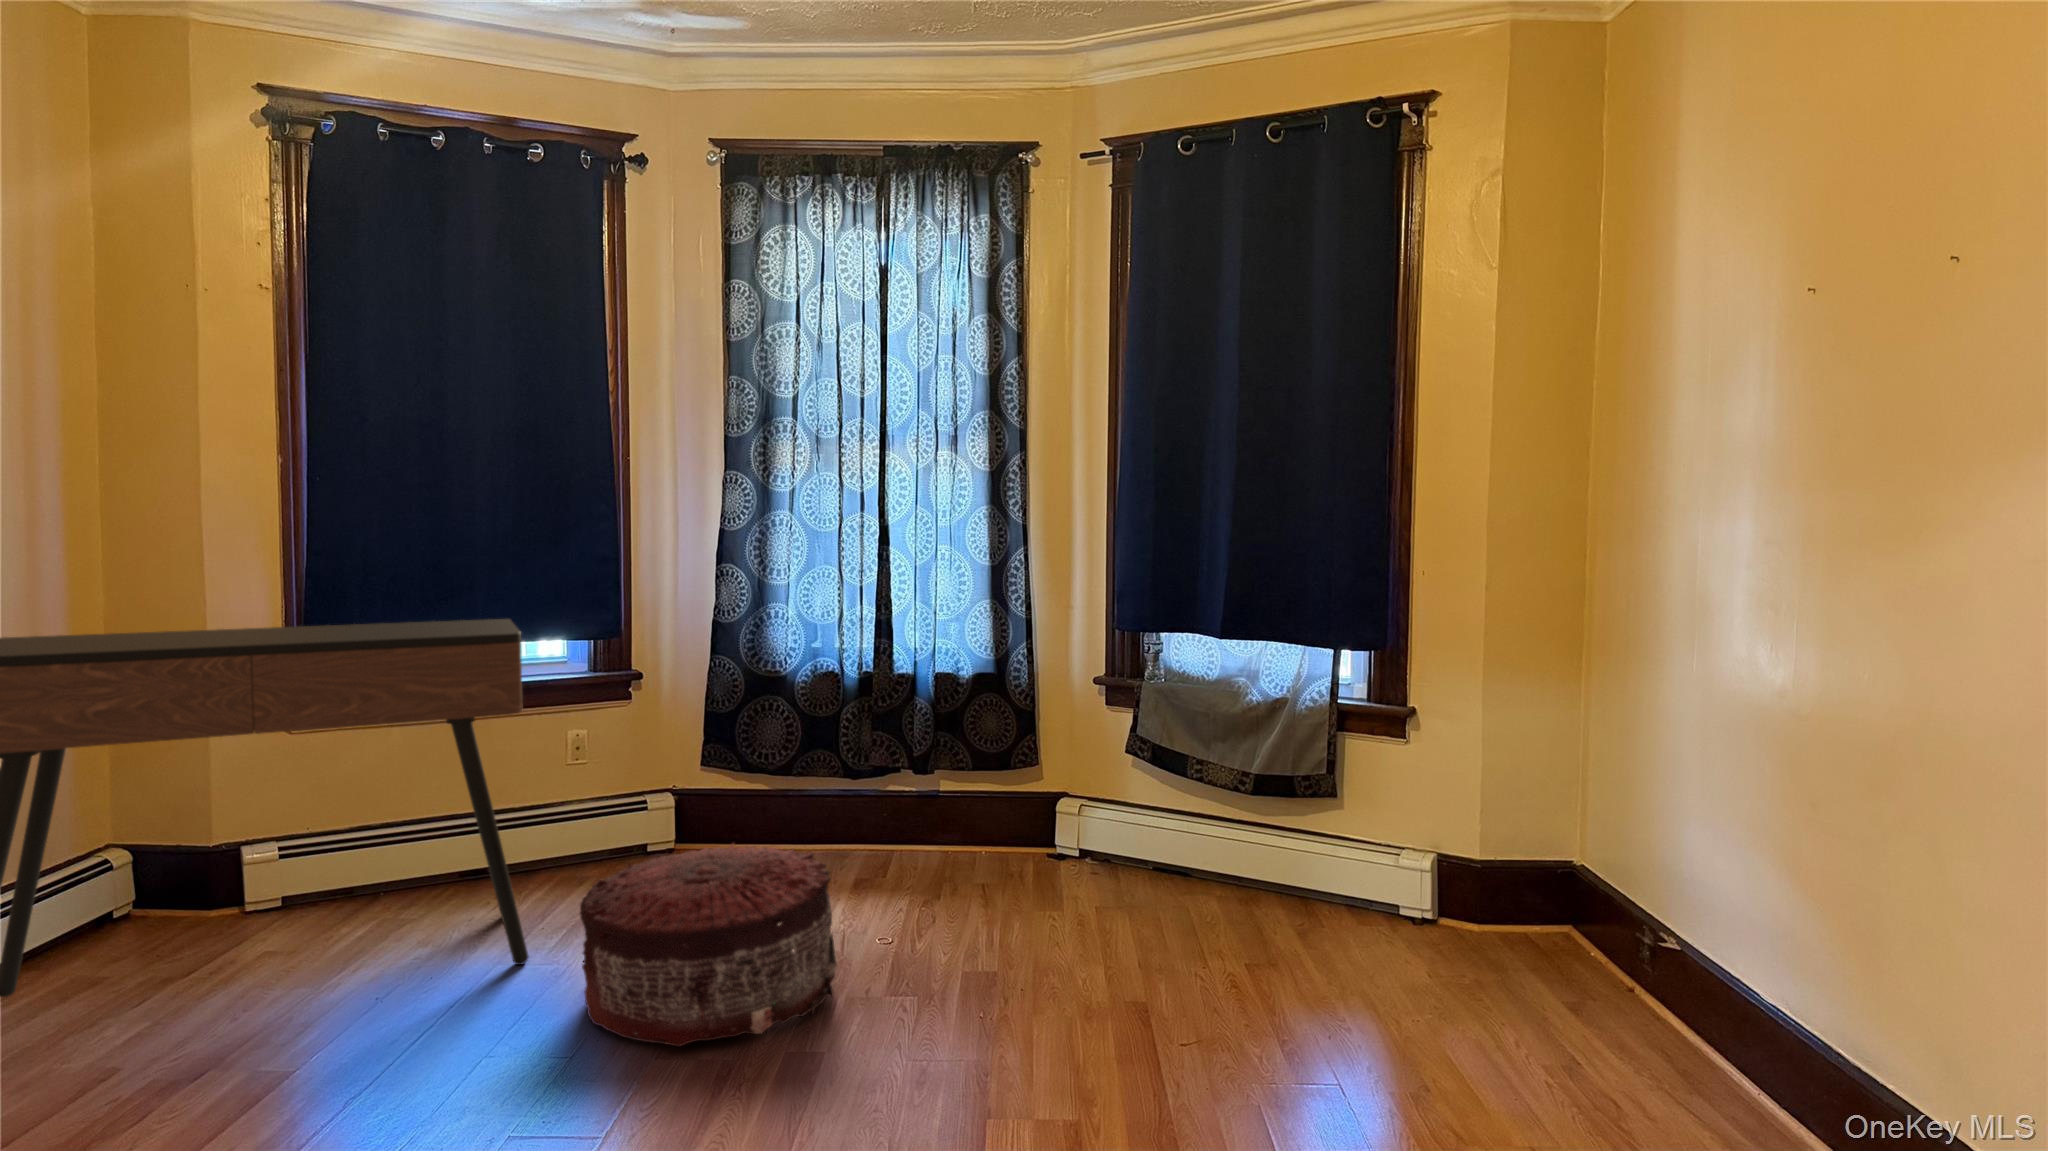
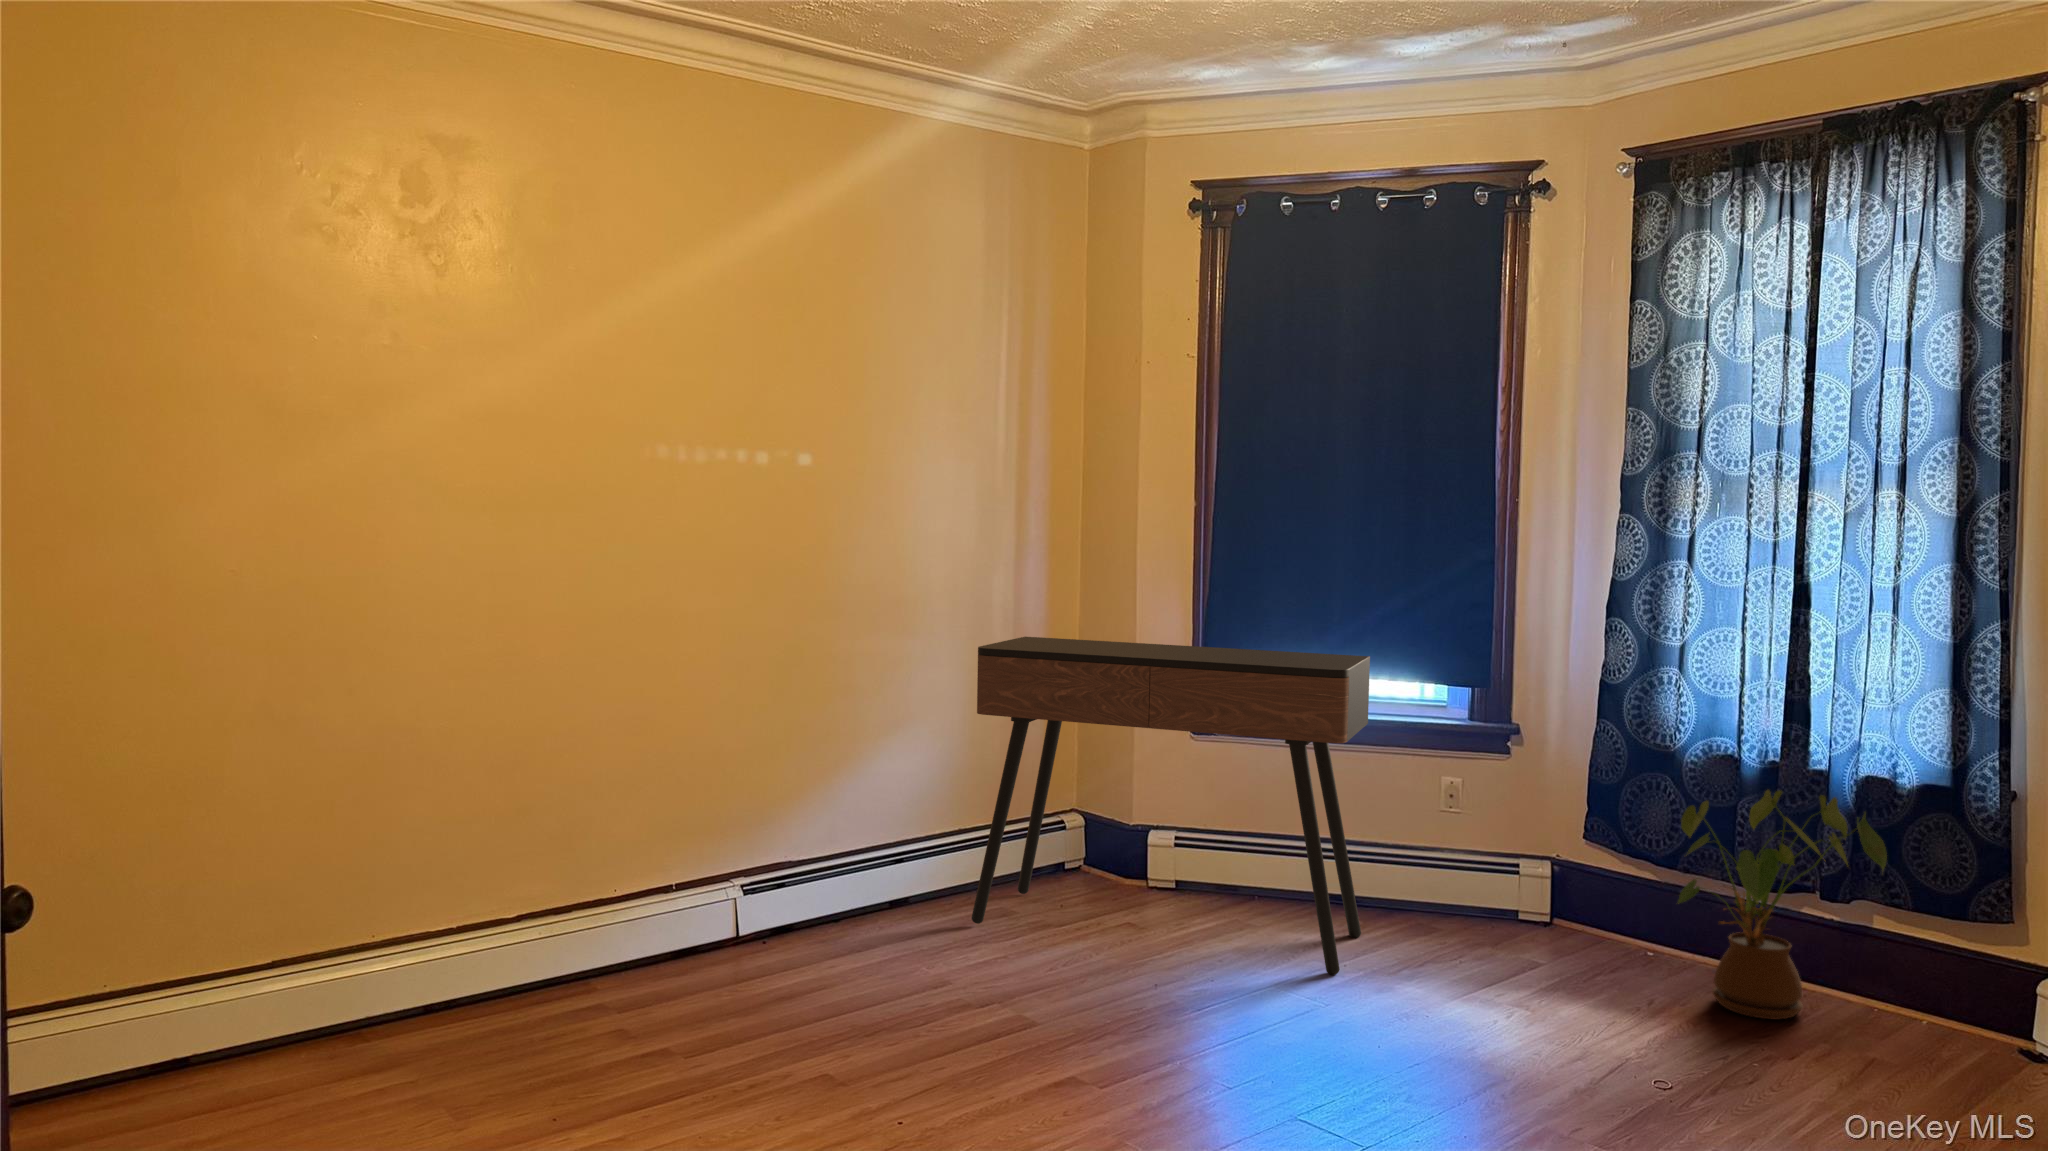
house plant: none [819,693,970,883] -> present [1678,790,1887,1019]
pouf: present [580,845,837,1047] -> none [1341,901,1596,1095]

